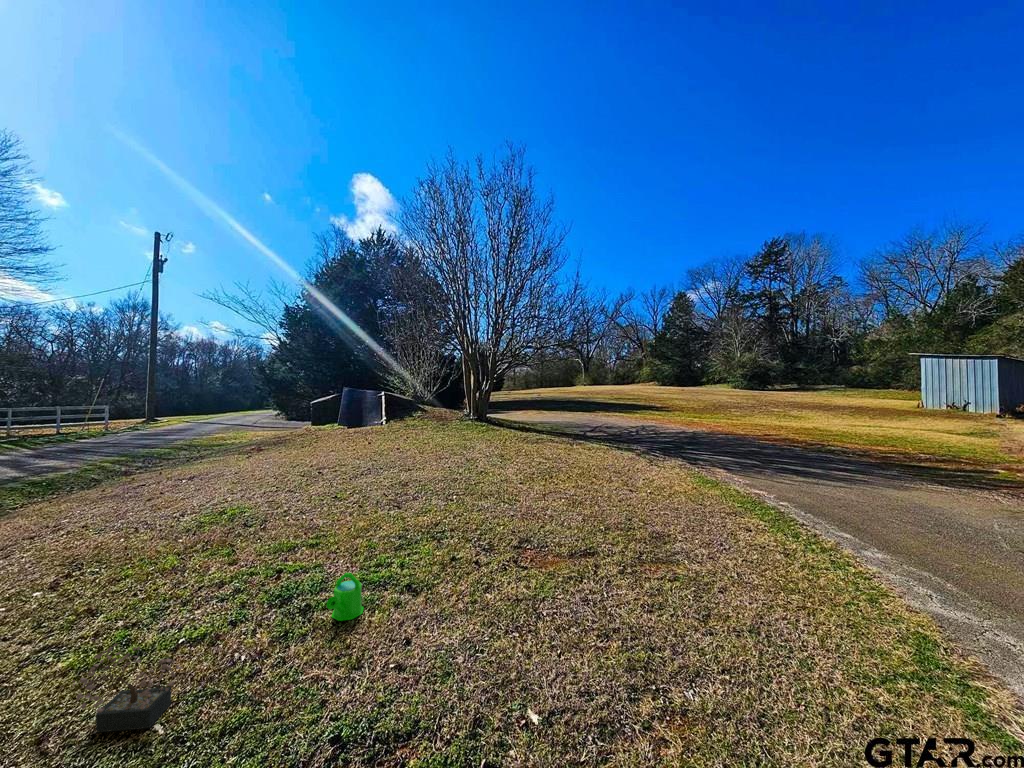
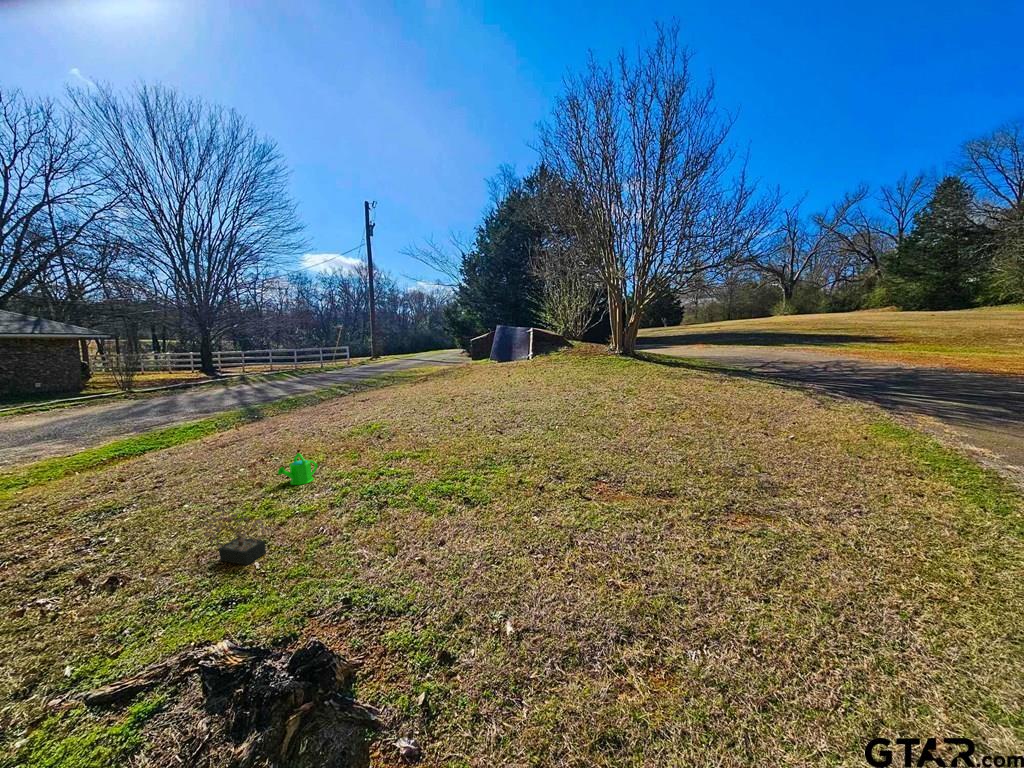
watering can: present [327,573,364,621] -> present [278,453,318,485]

